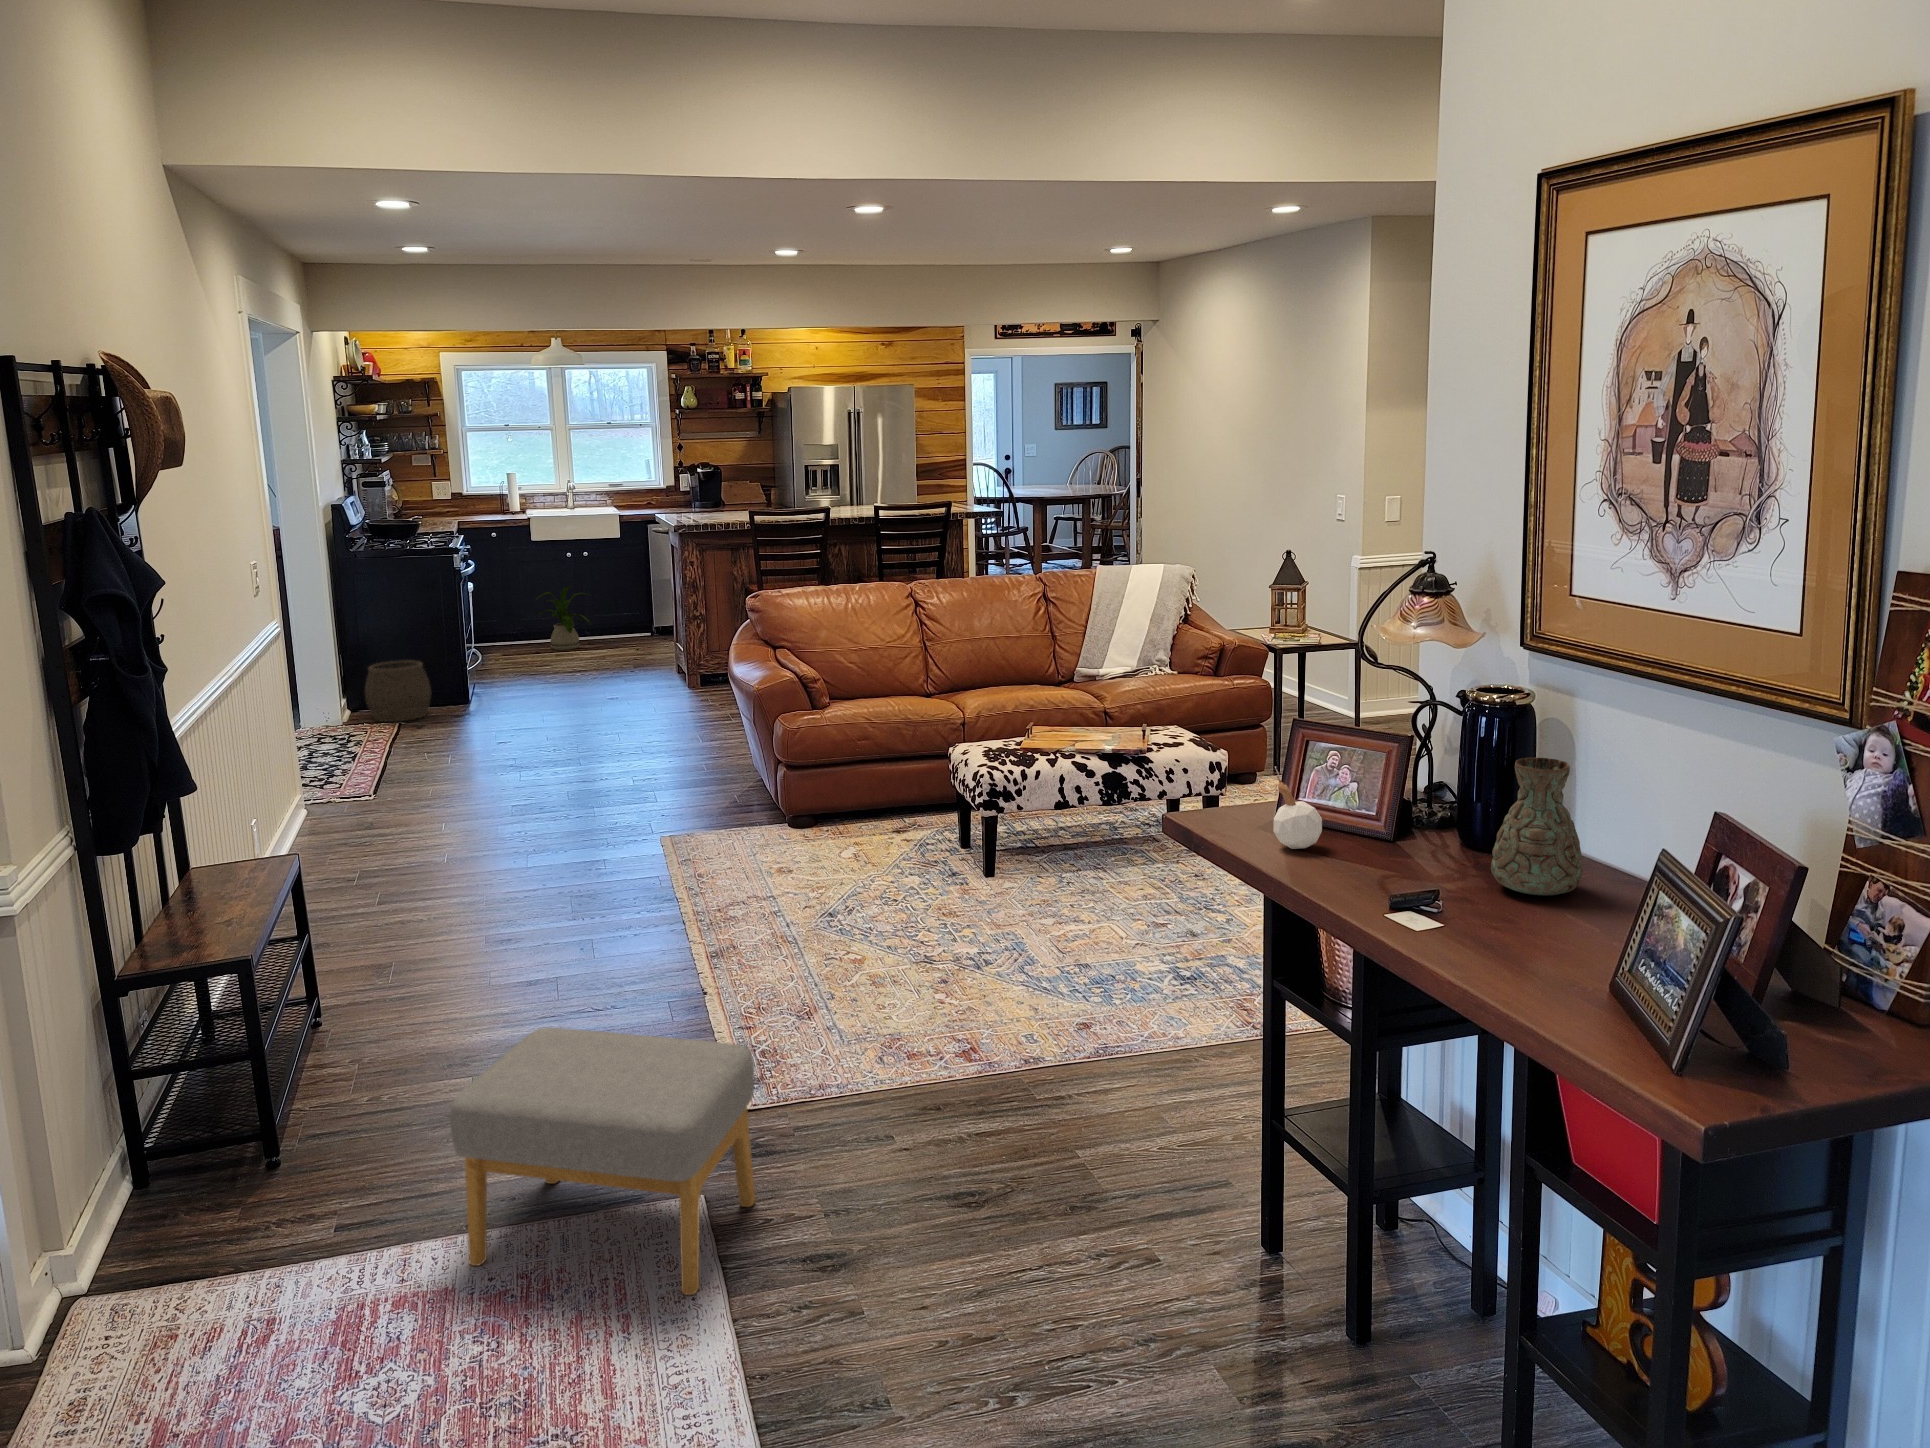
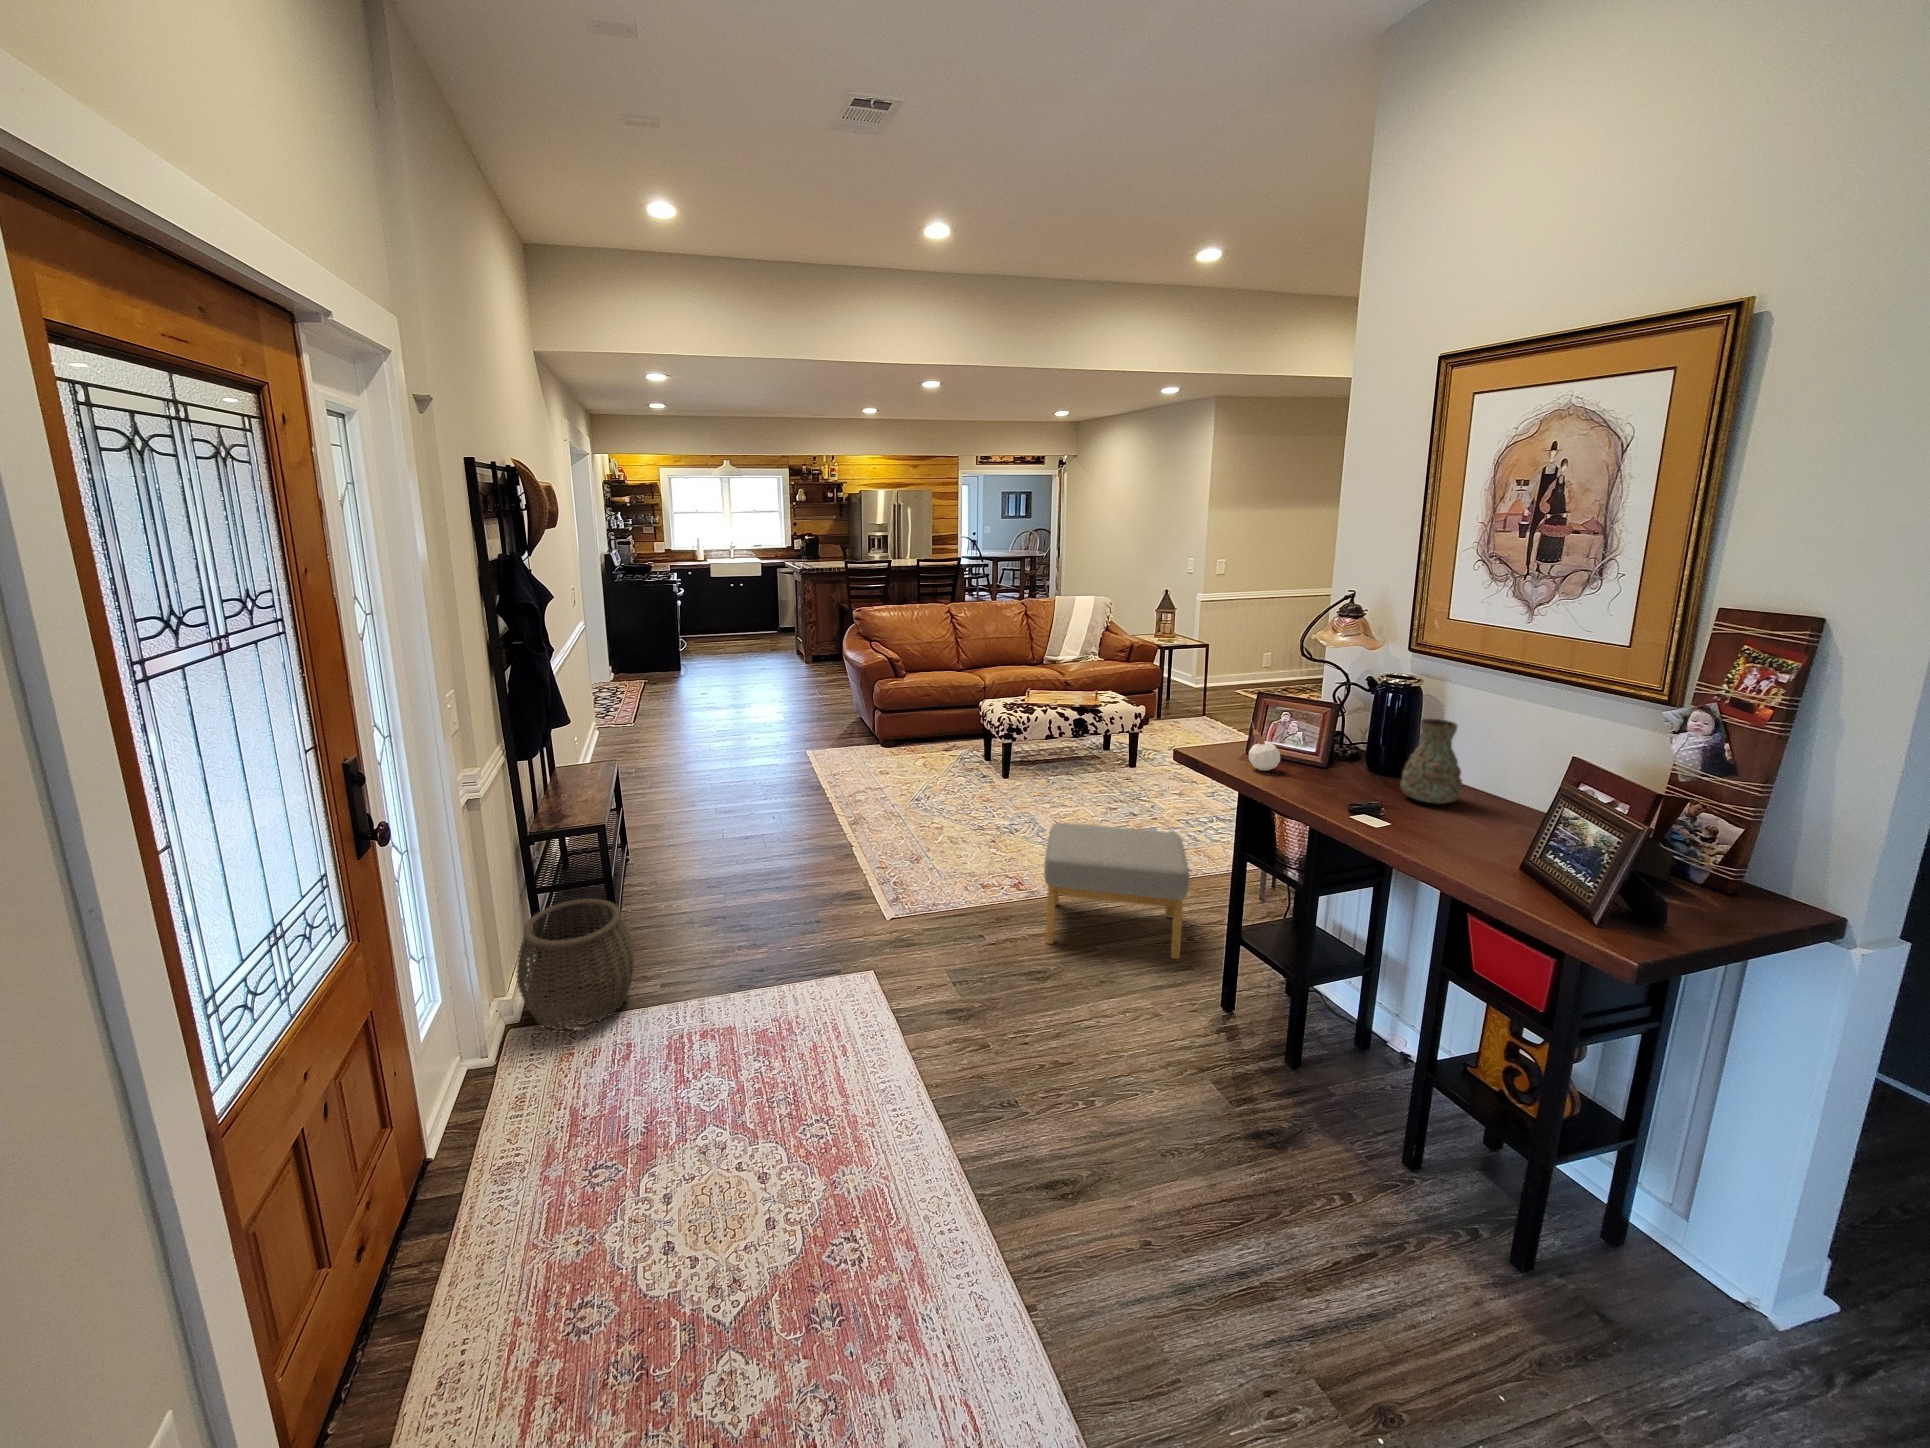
house plant: present [535,587,591,650] -> none [713,603,747,640]
woven basket: present [365,660,431,722] -> present [517,899,635,1030]
footstool: present [450,1028,755,1295] -> present [1044,823,1189,959]

